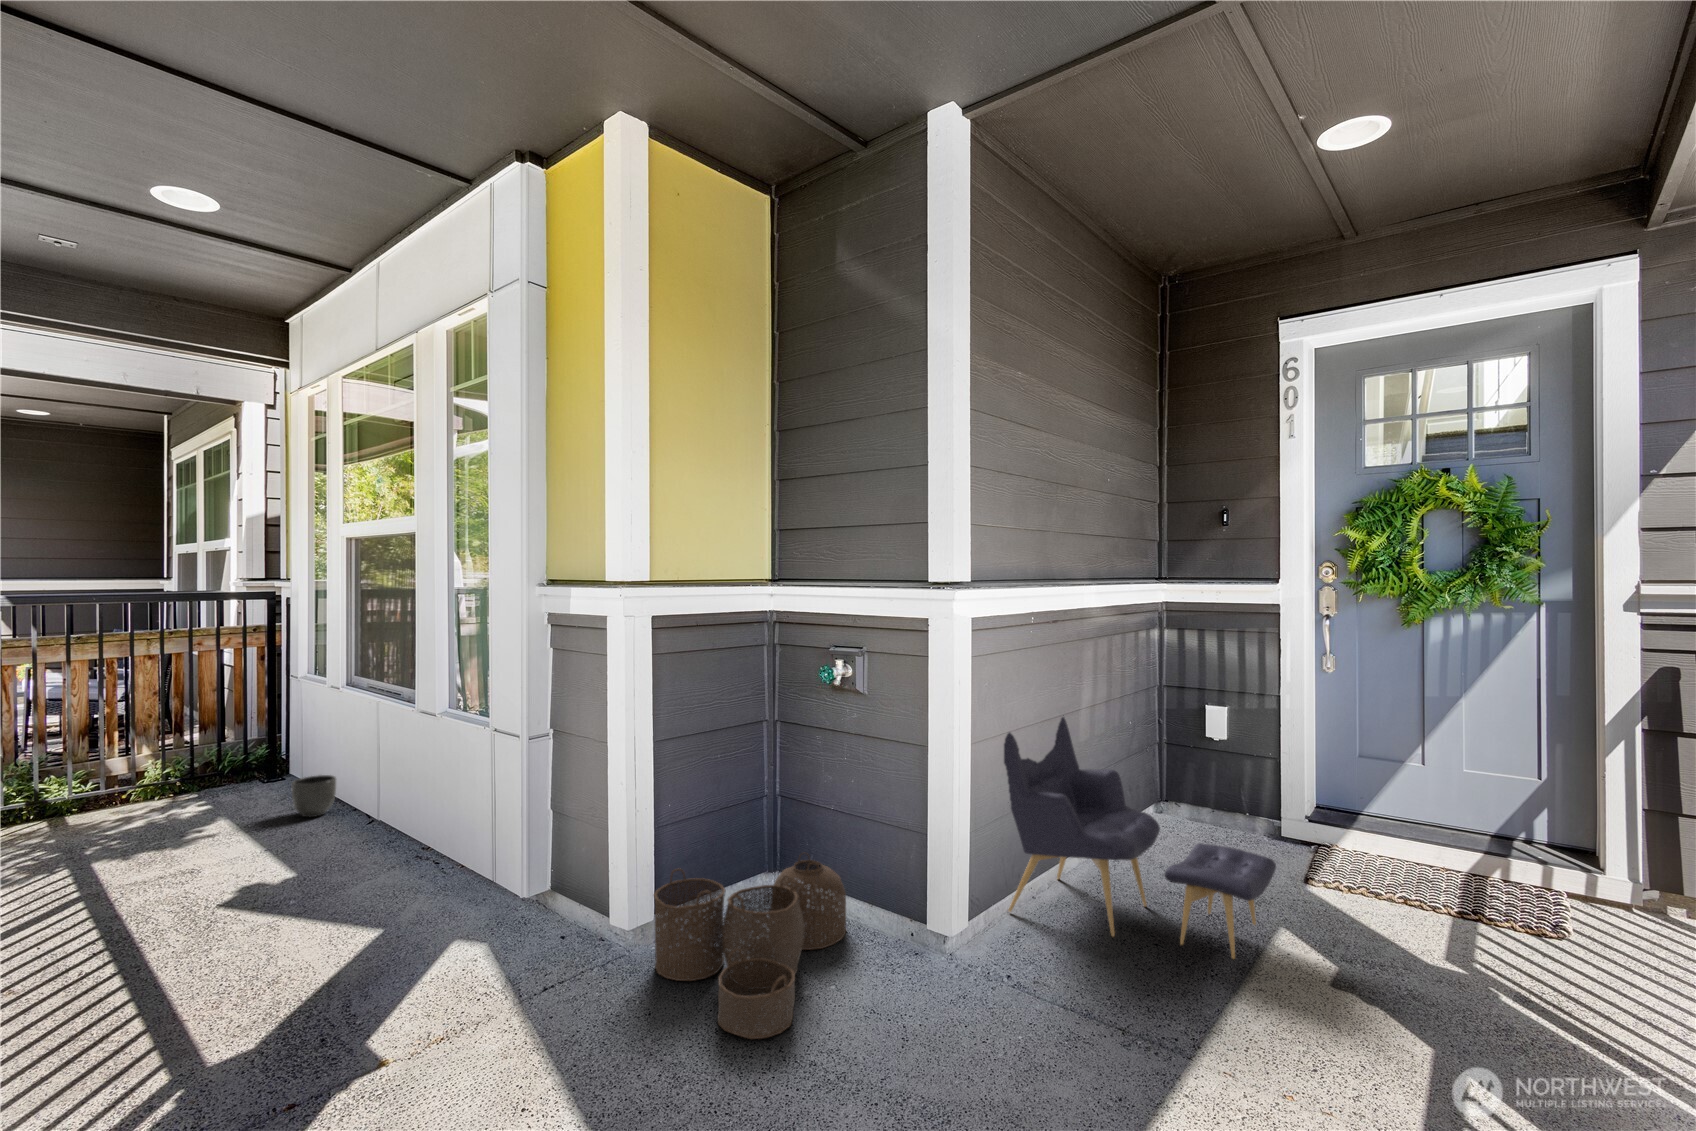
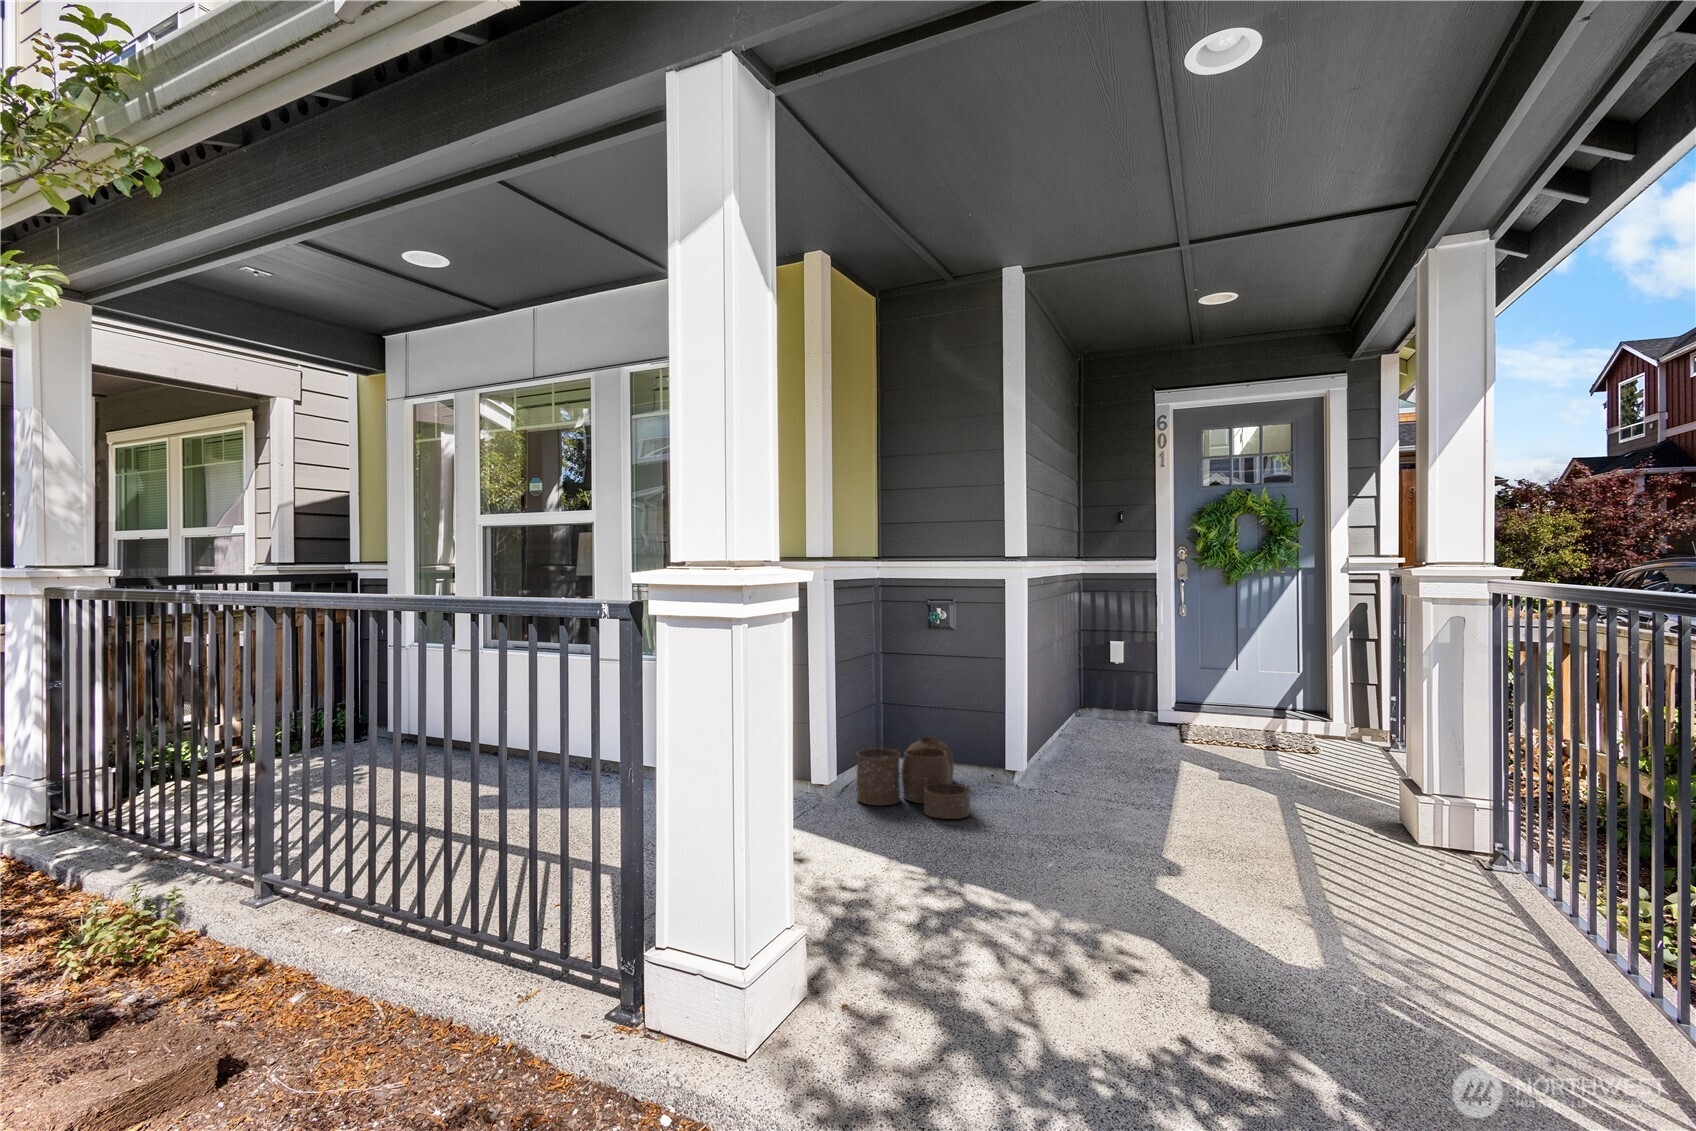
armchair: present [1004,715,1276,959] -> none [1019,637,1186,768]
planter: present [292,775,336,817] -> none [434,727,469,761]

